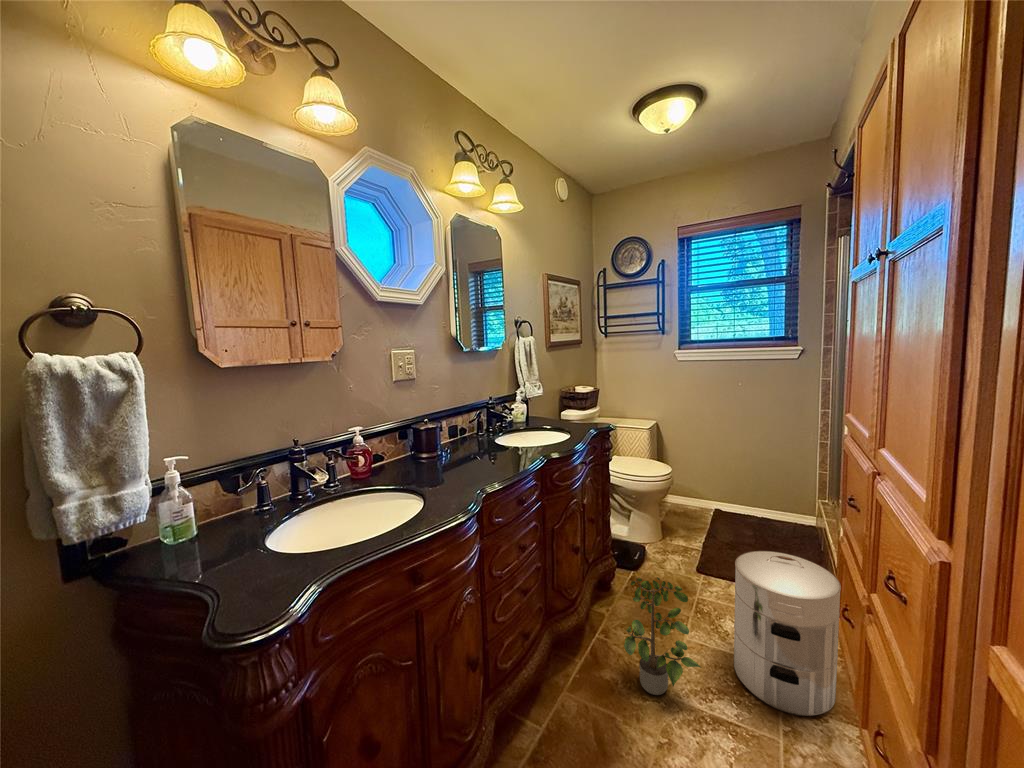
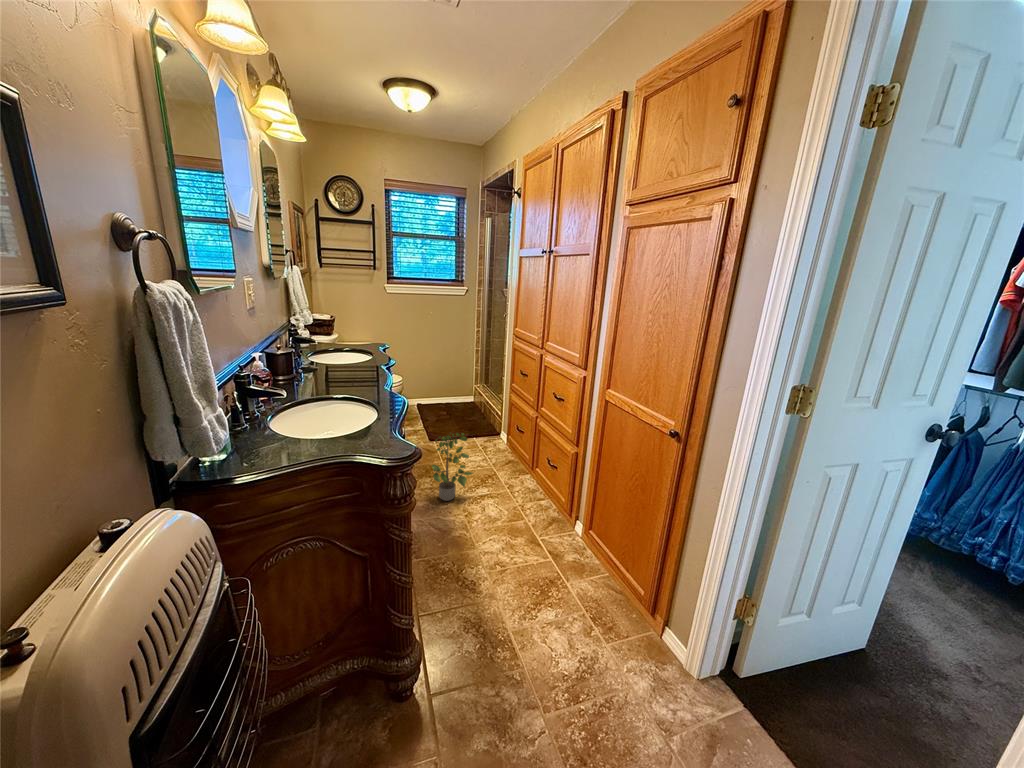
waste bin: present [734,551,841,716] -> none [475,406,524,482]

